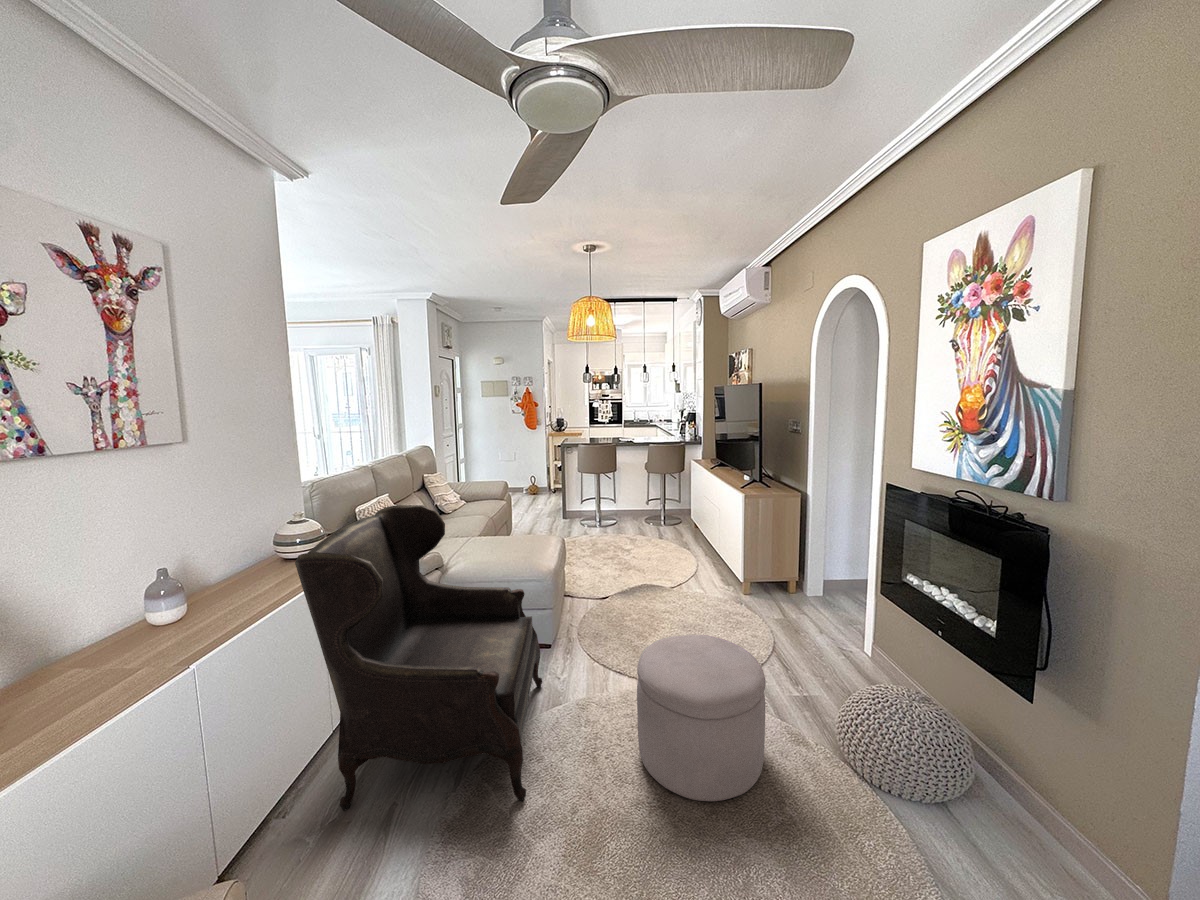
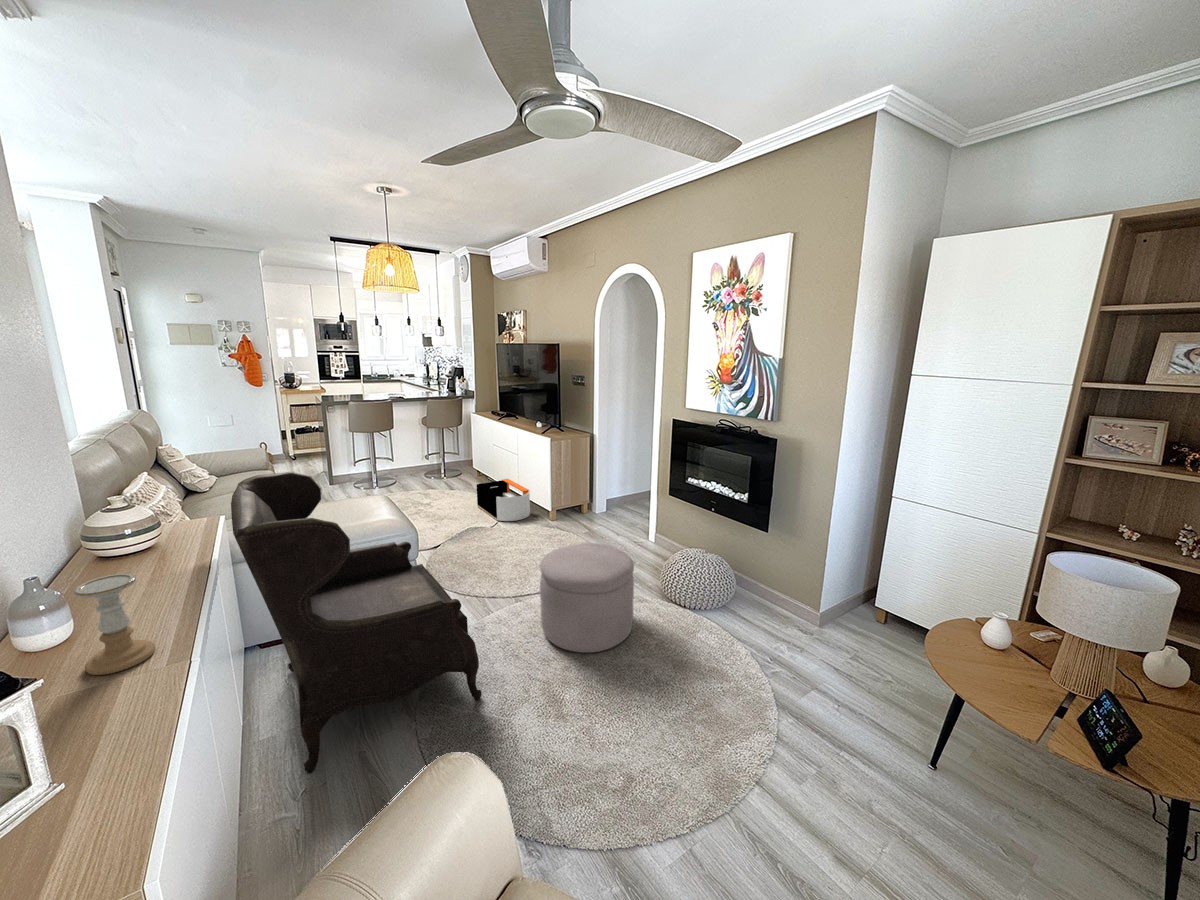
storage bin: none [672,534,722,584] -> present [477,479,530,521]
candle holder: none [122,580,185,666] -> present [74,574,155,675]

